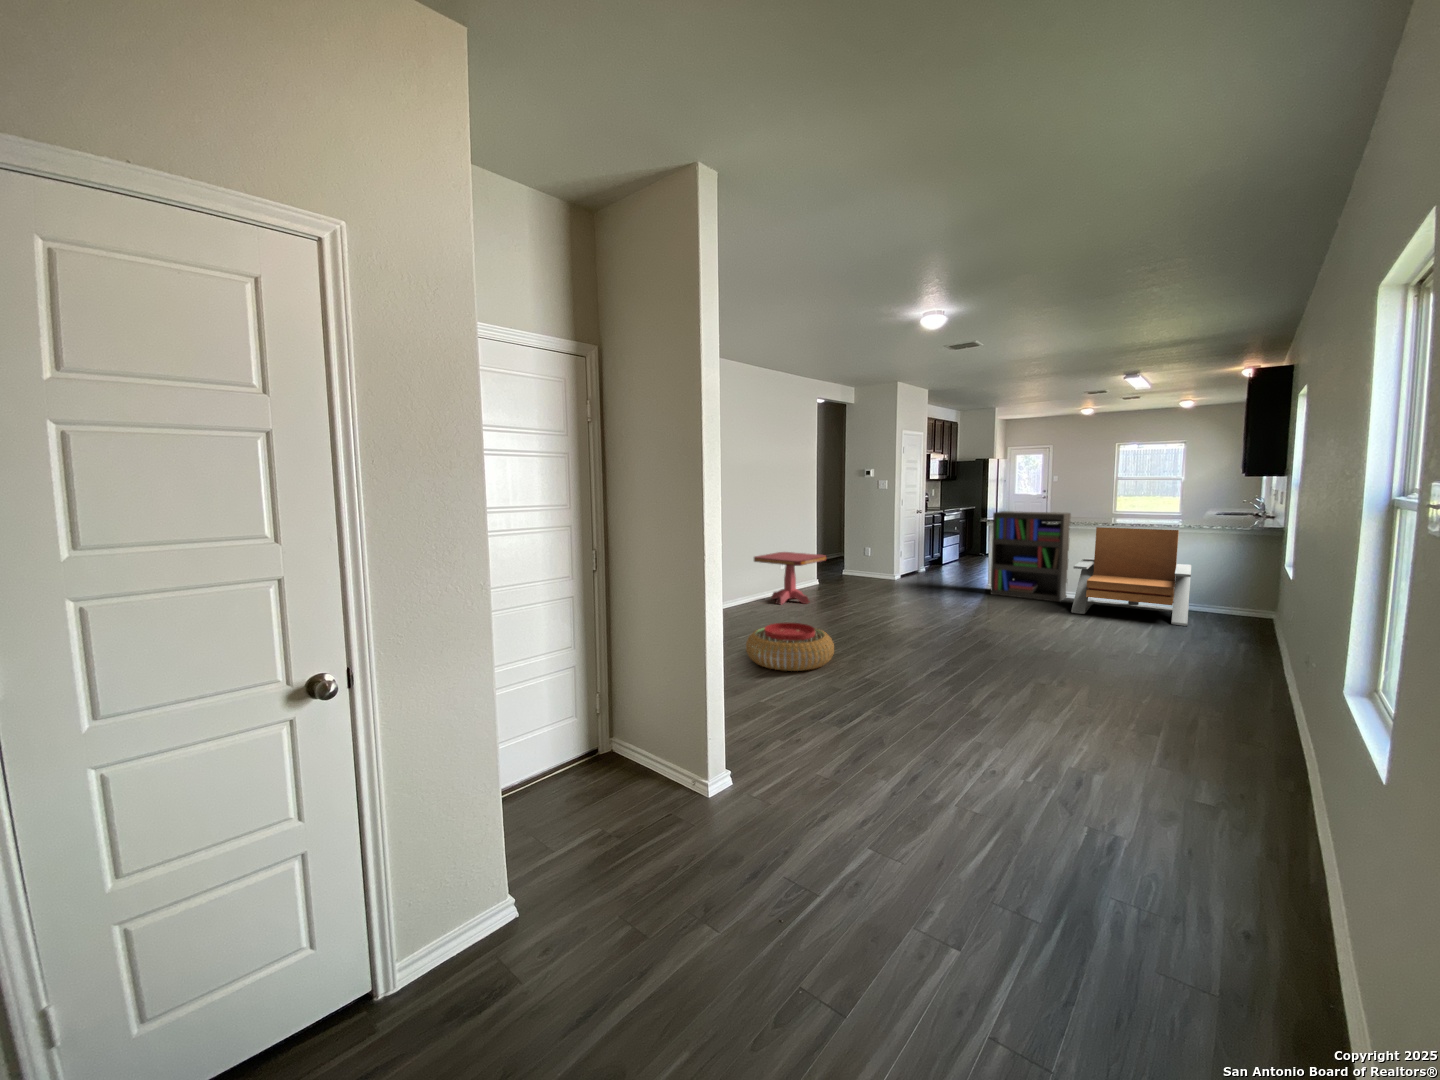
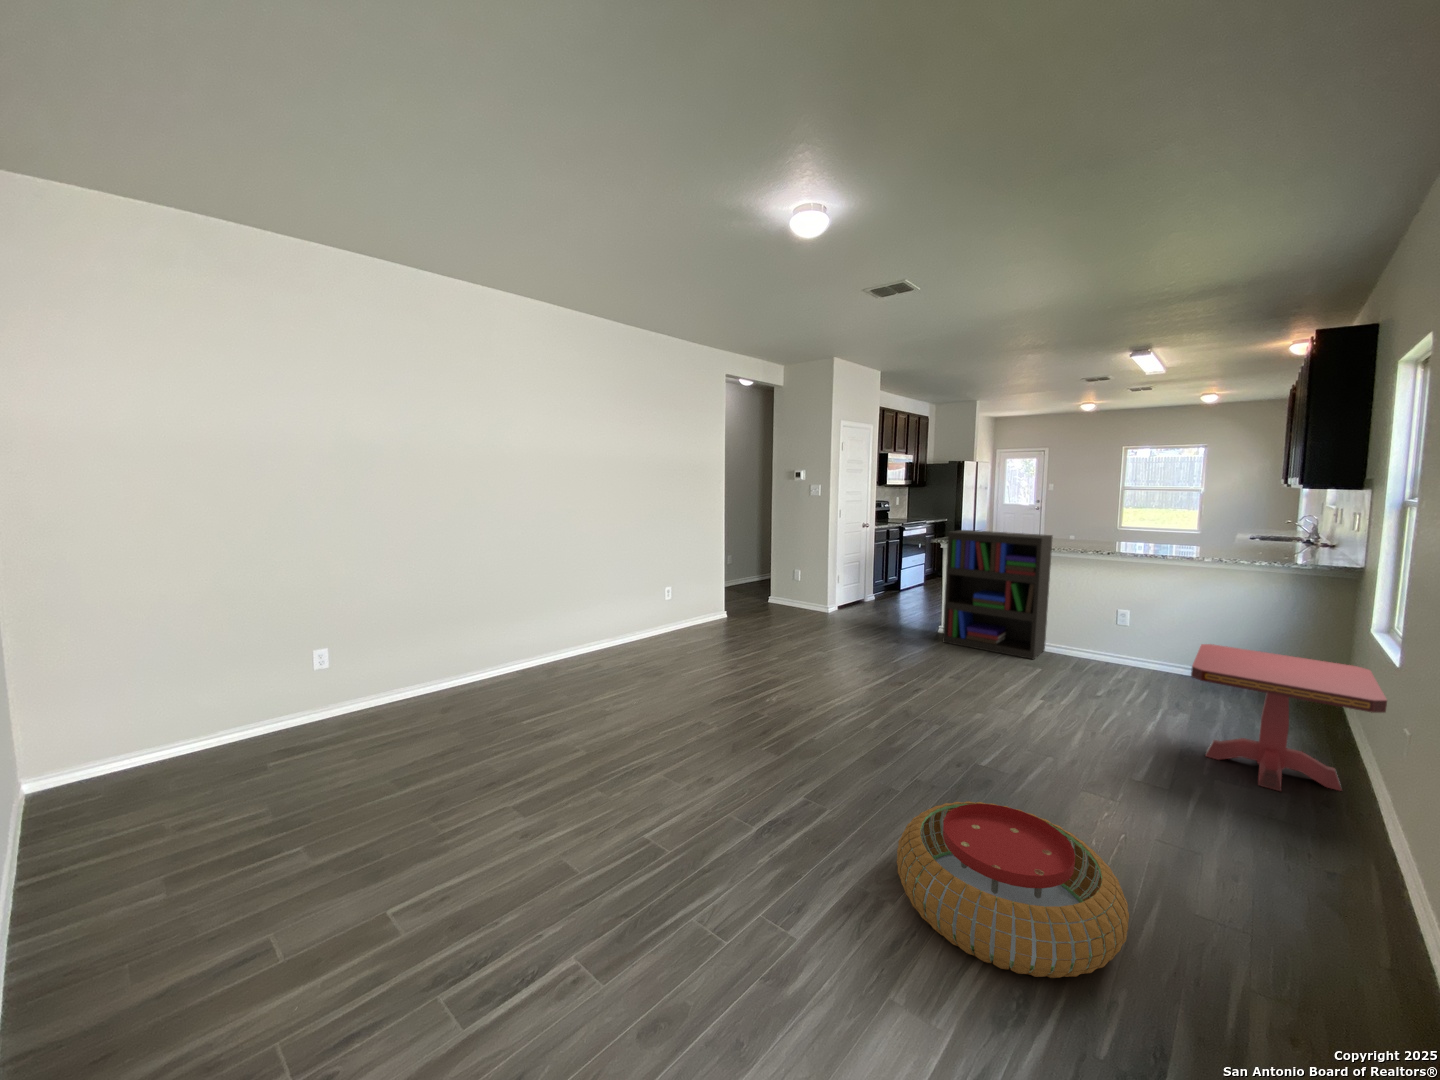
lounge chair: present [1071,527,1191,626] -> none [1046,558,1224,715]
side table: present [754,552,826,604] -> present [1191,644,1387,791]
pouf: present [746,623,834,671] -> present [897,801,1129,978]

